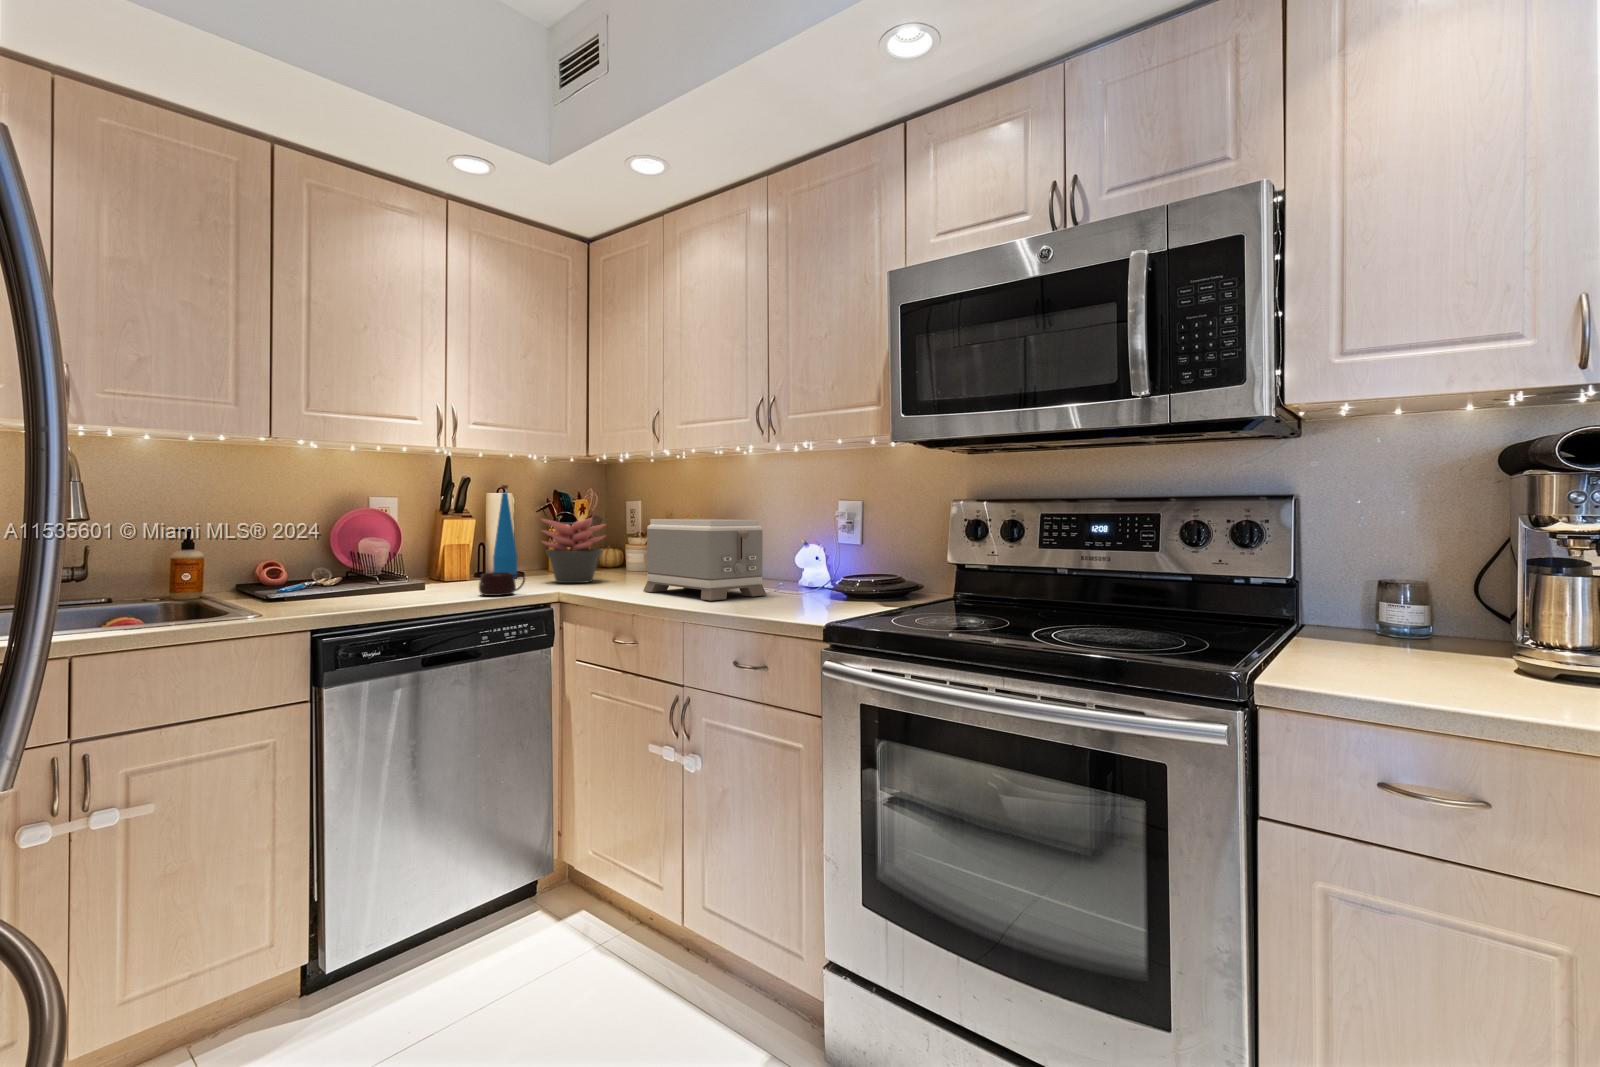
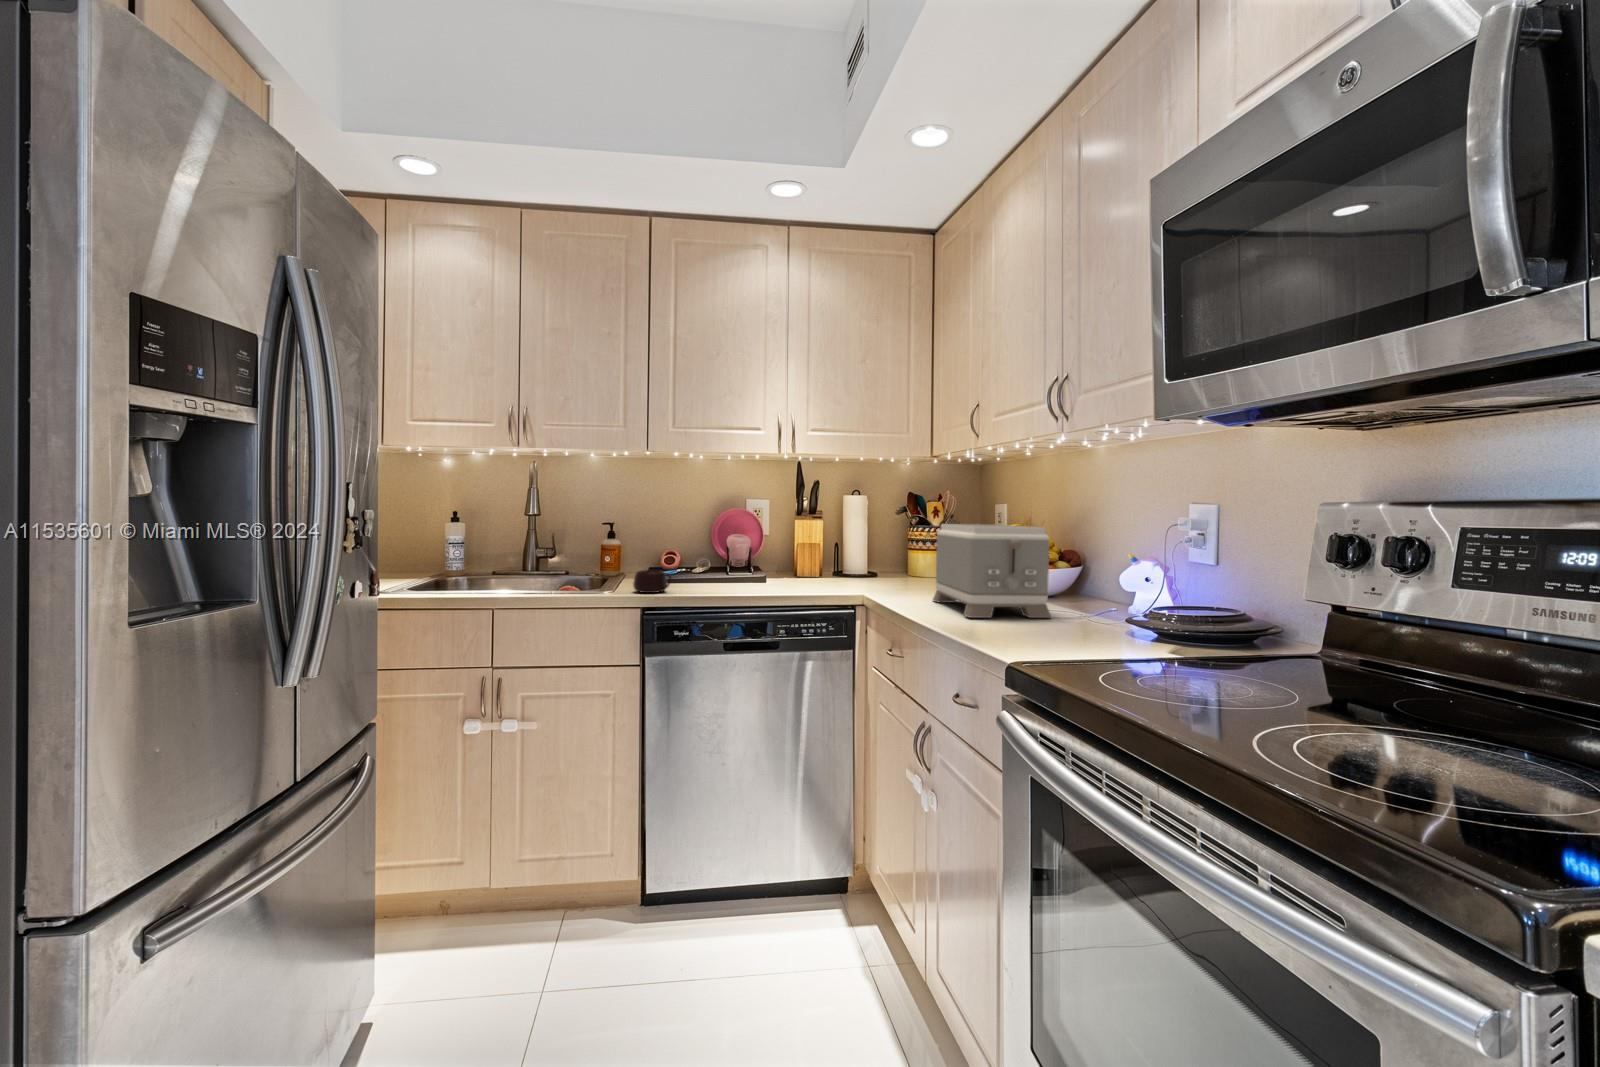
bottle: present [493,485,517,578] -> none [839,489,860,578]
succulent plant: present [542,518,605,583] -> none [867,521,928,587]
mug: present [479,572,525,596] -> present [633,570,671,593]

